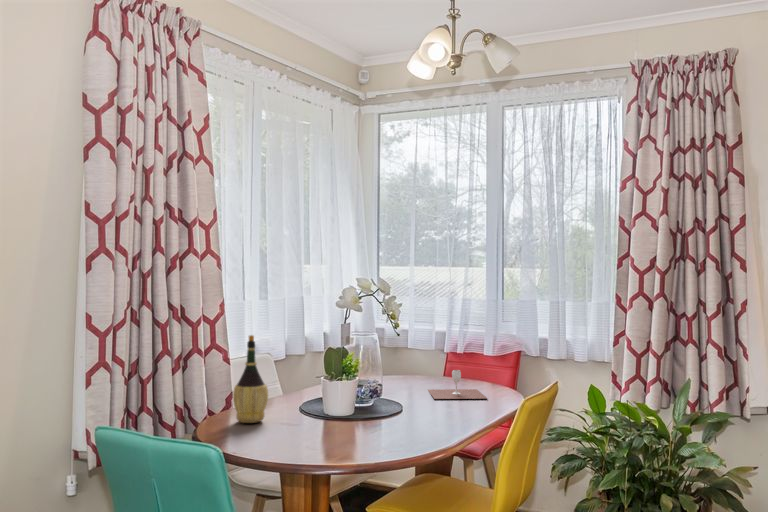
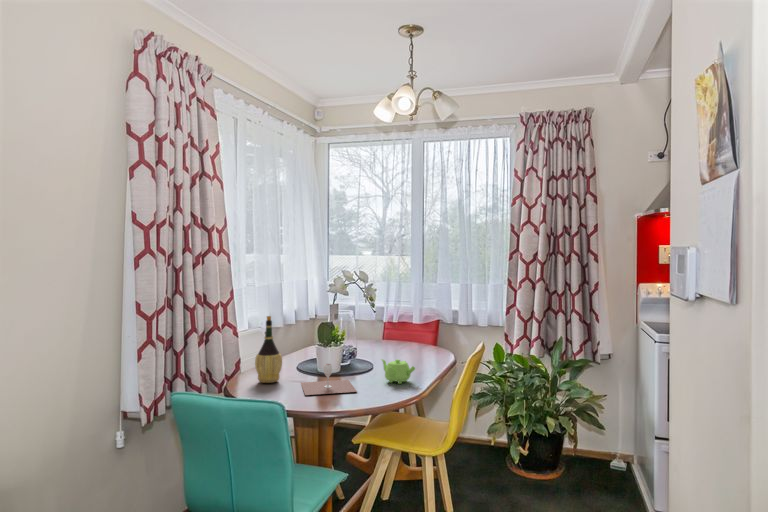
wine glass: present [428,370,487,399] -> present [301,364,357,395]
teapot: none [398,398,441,433] -> present [382,359,415,384]

